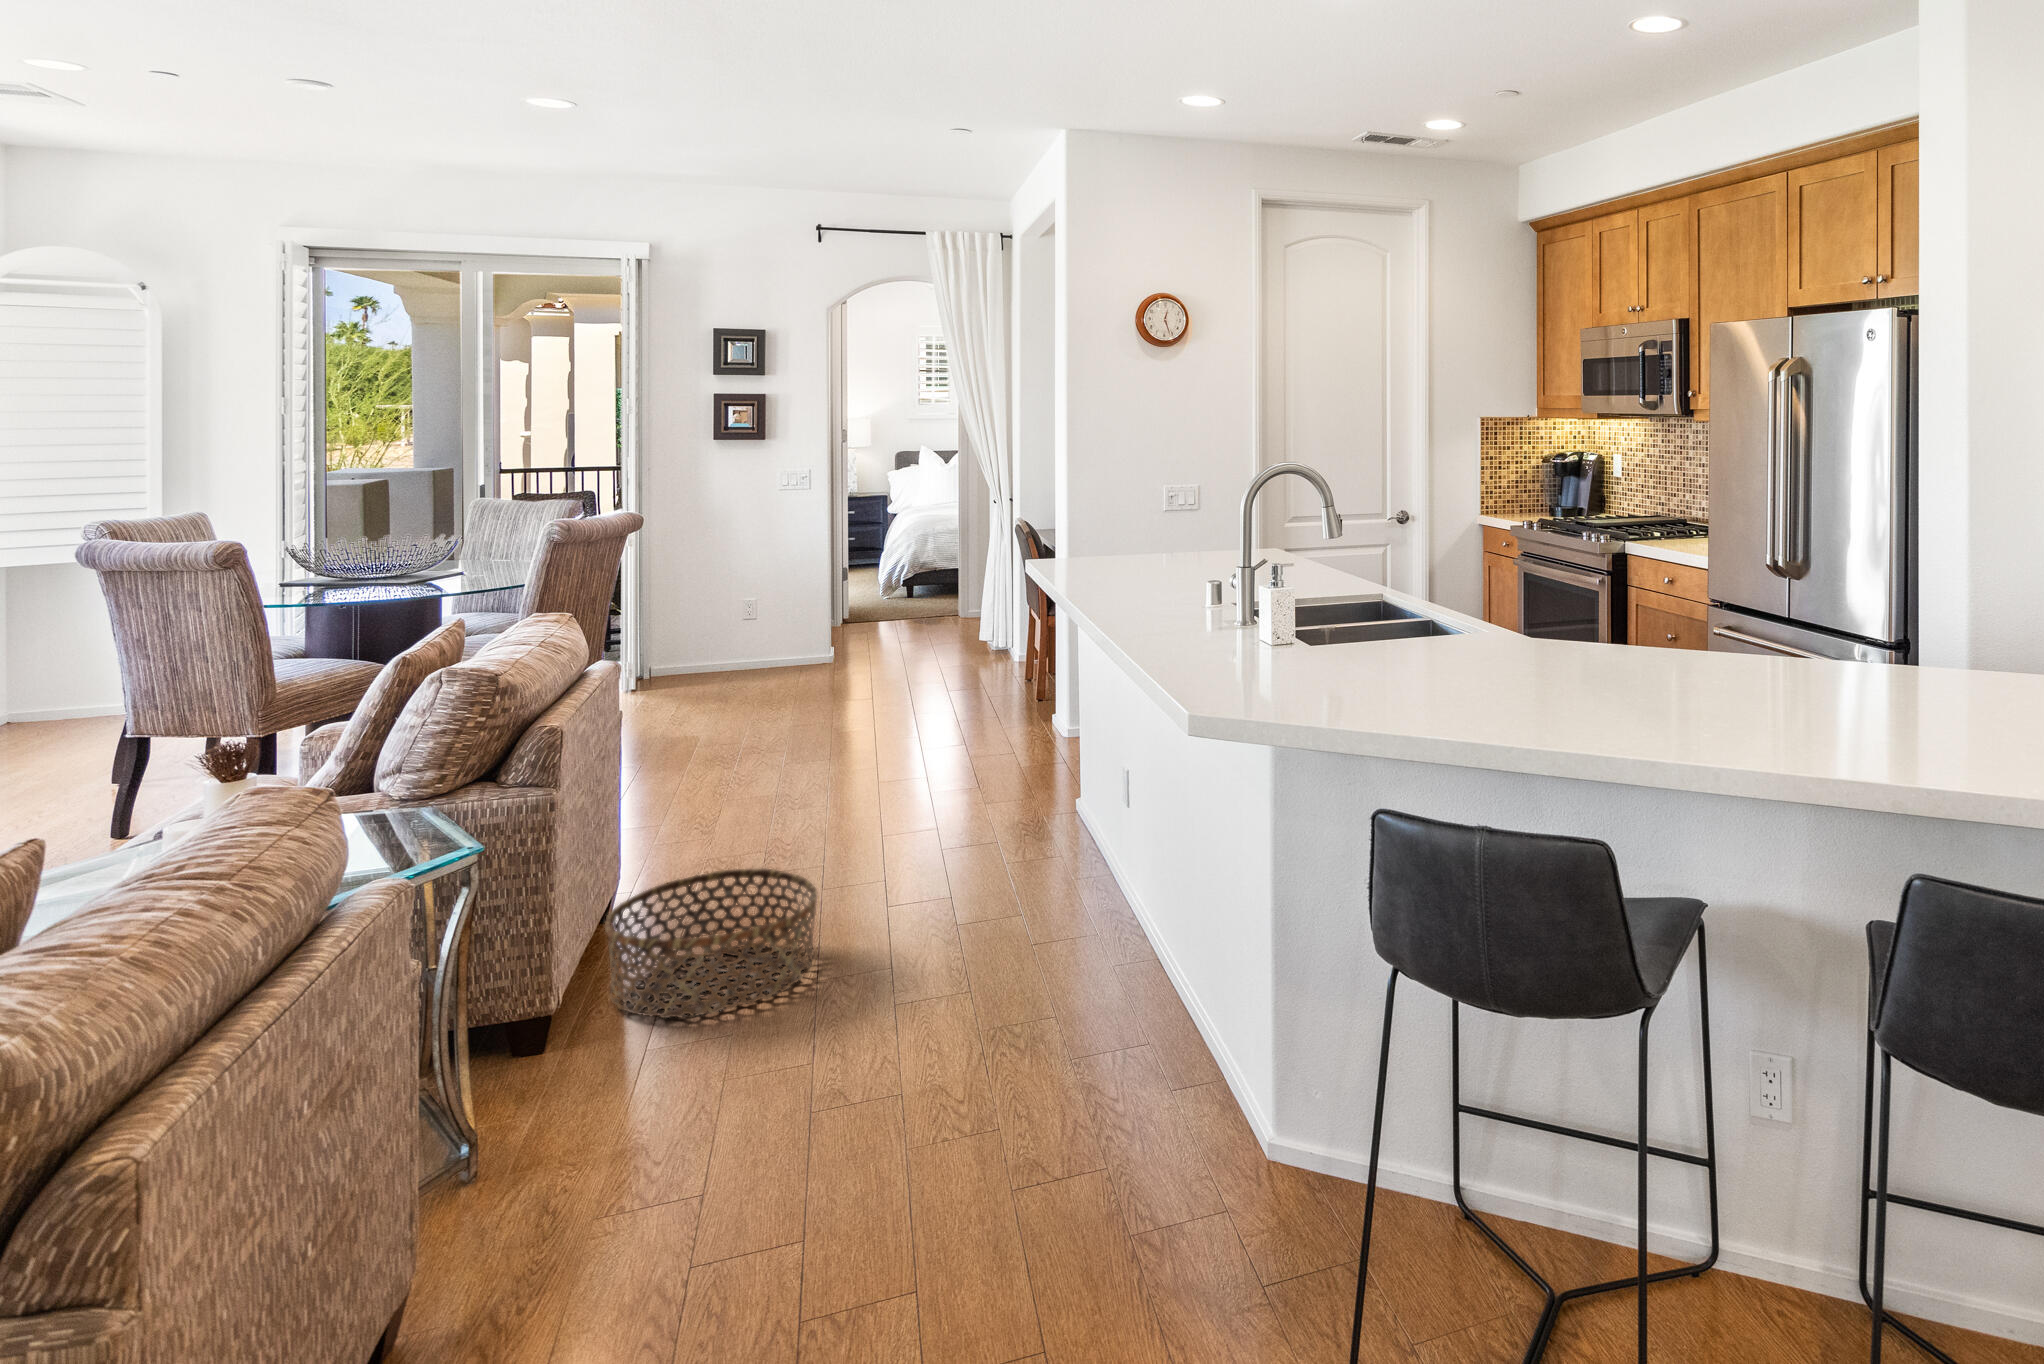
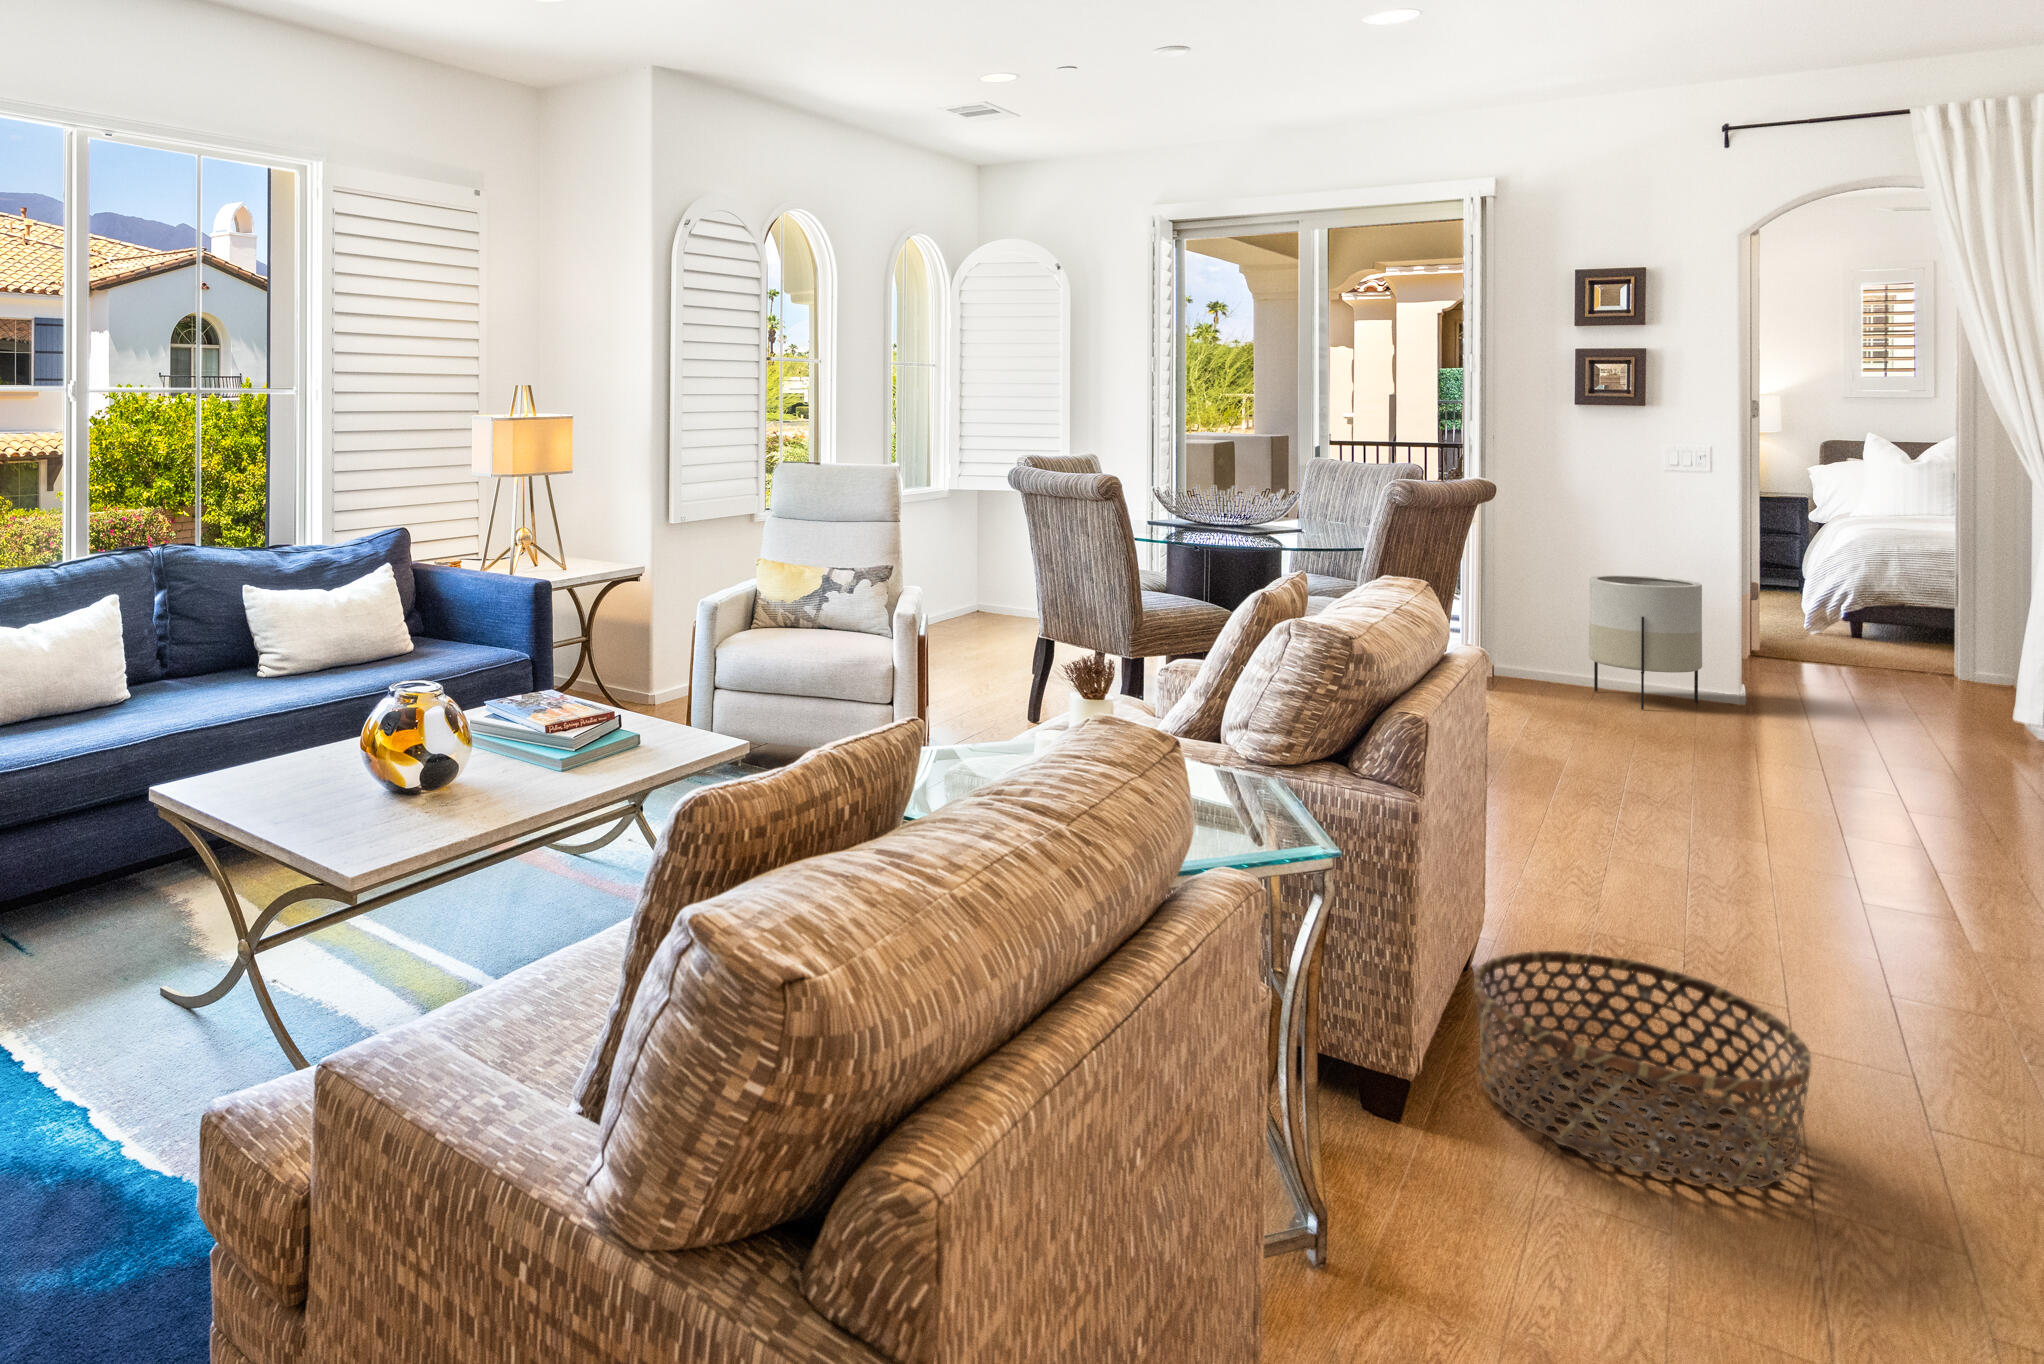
planter: none [727,574,806,682] -> present [1589,575,1702,710]

